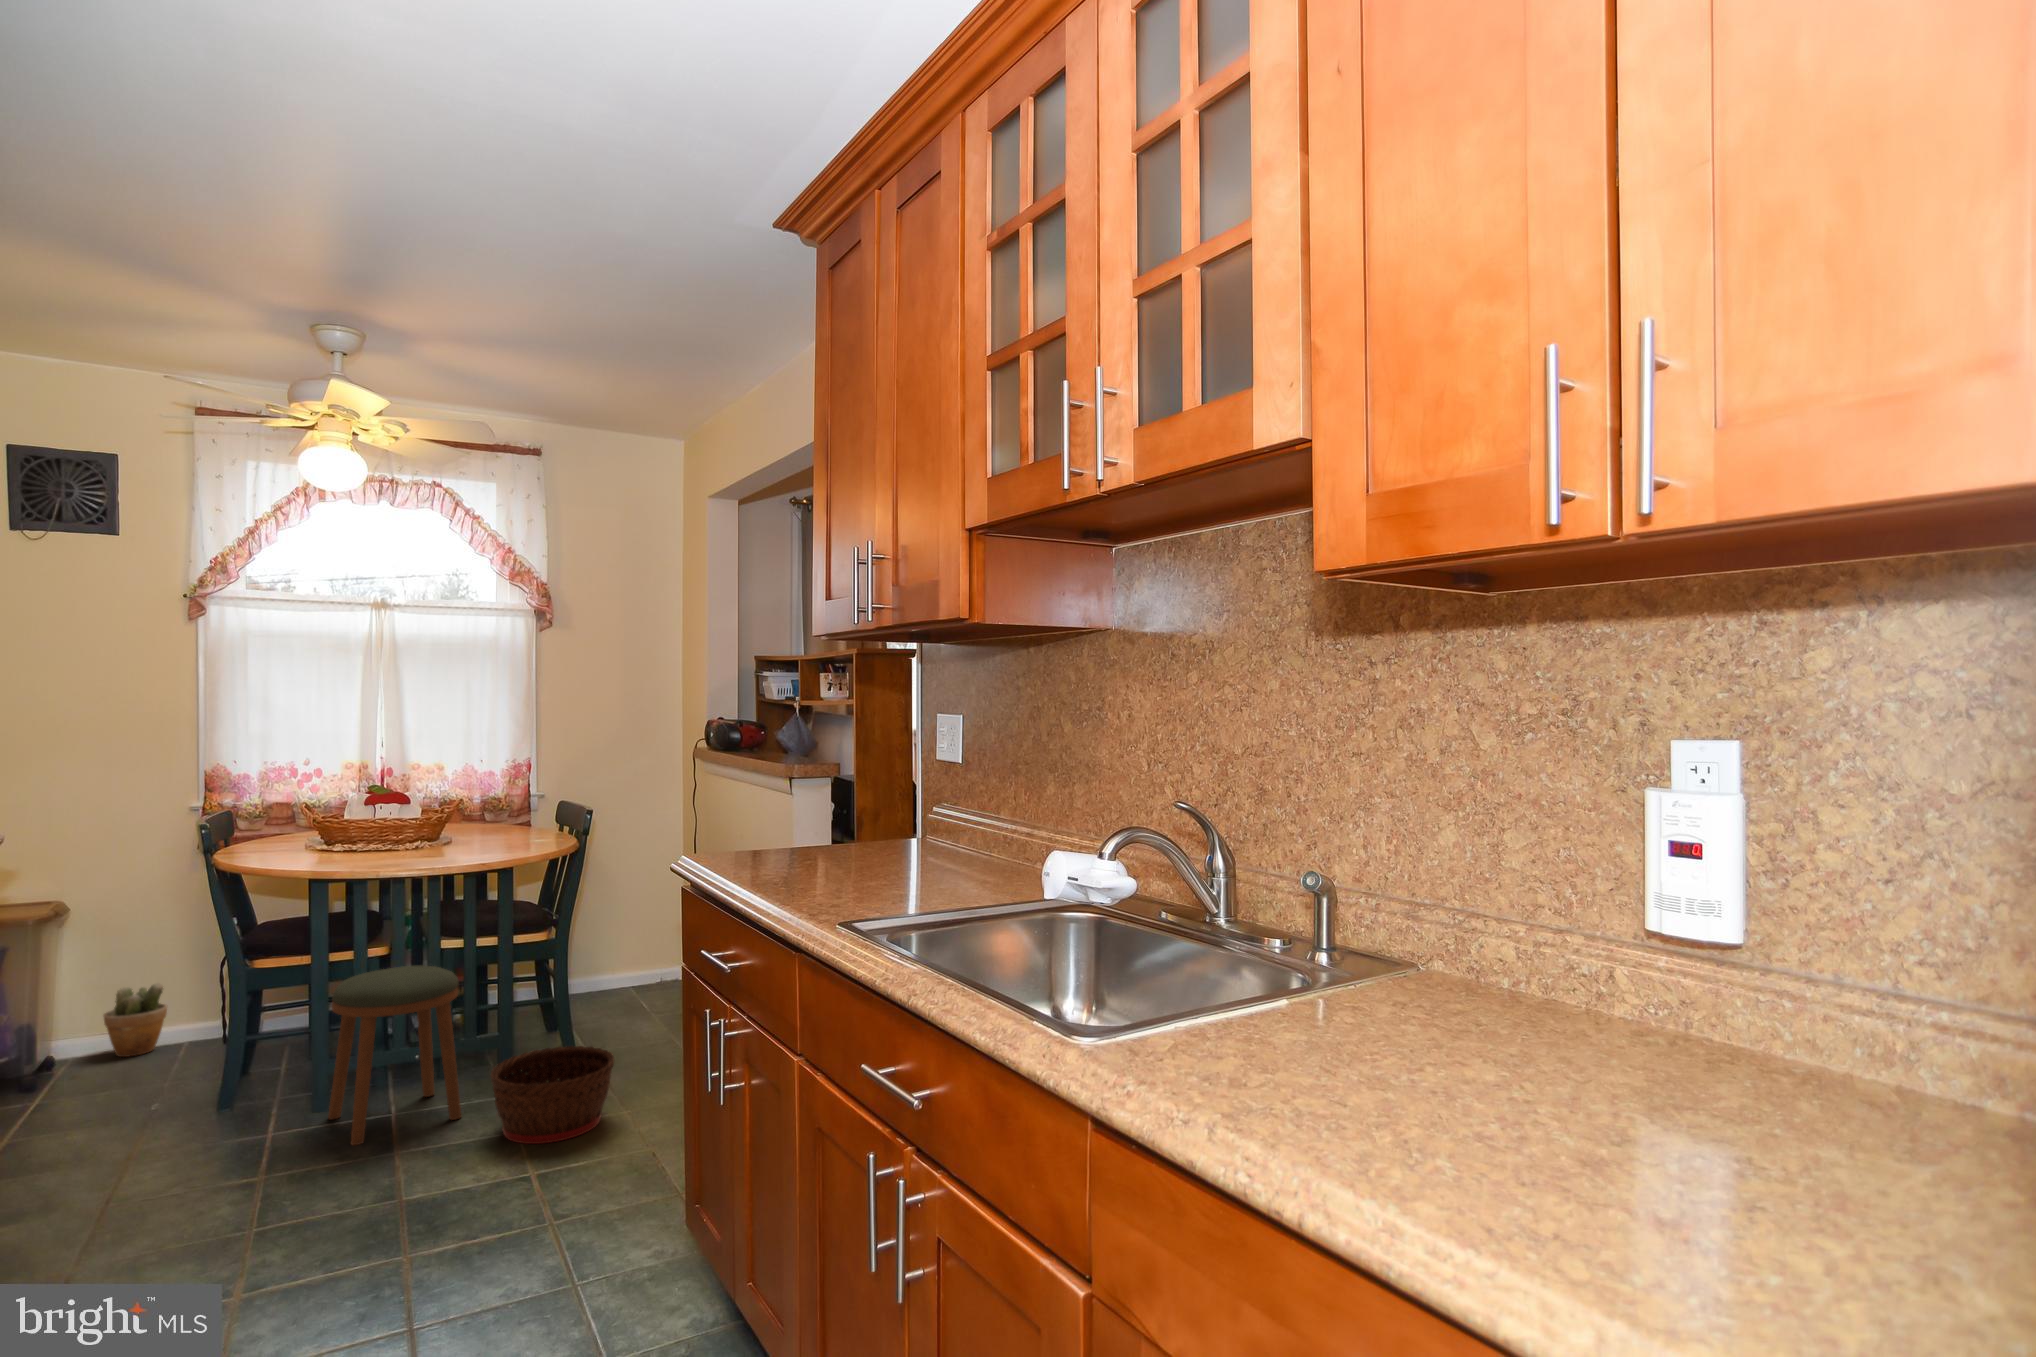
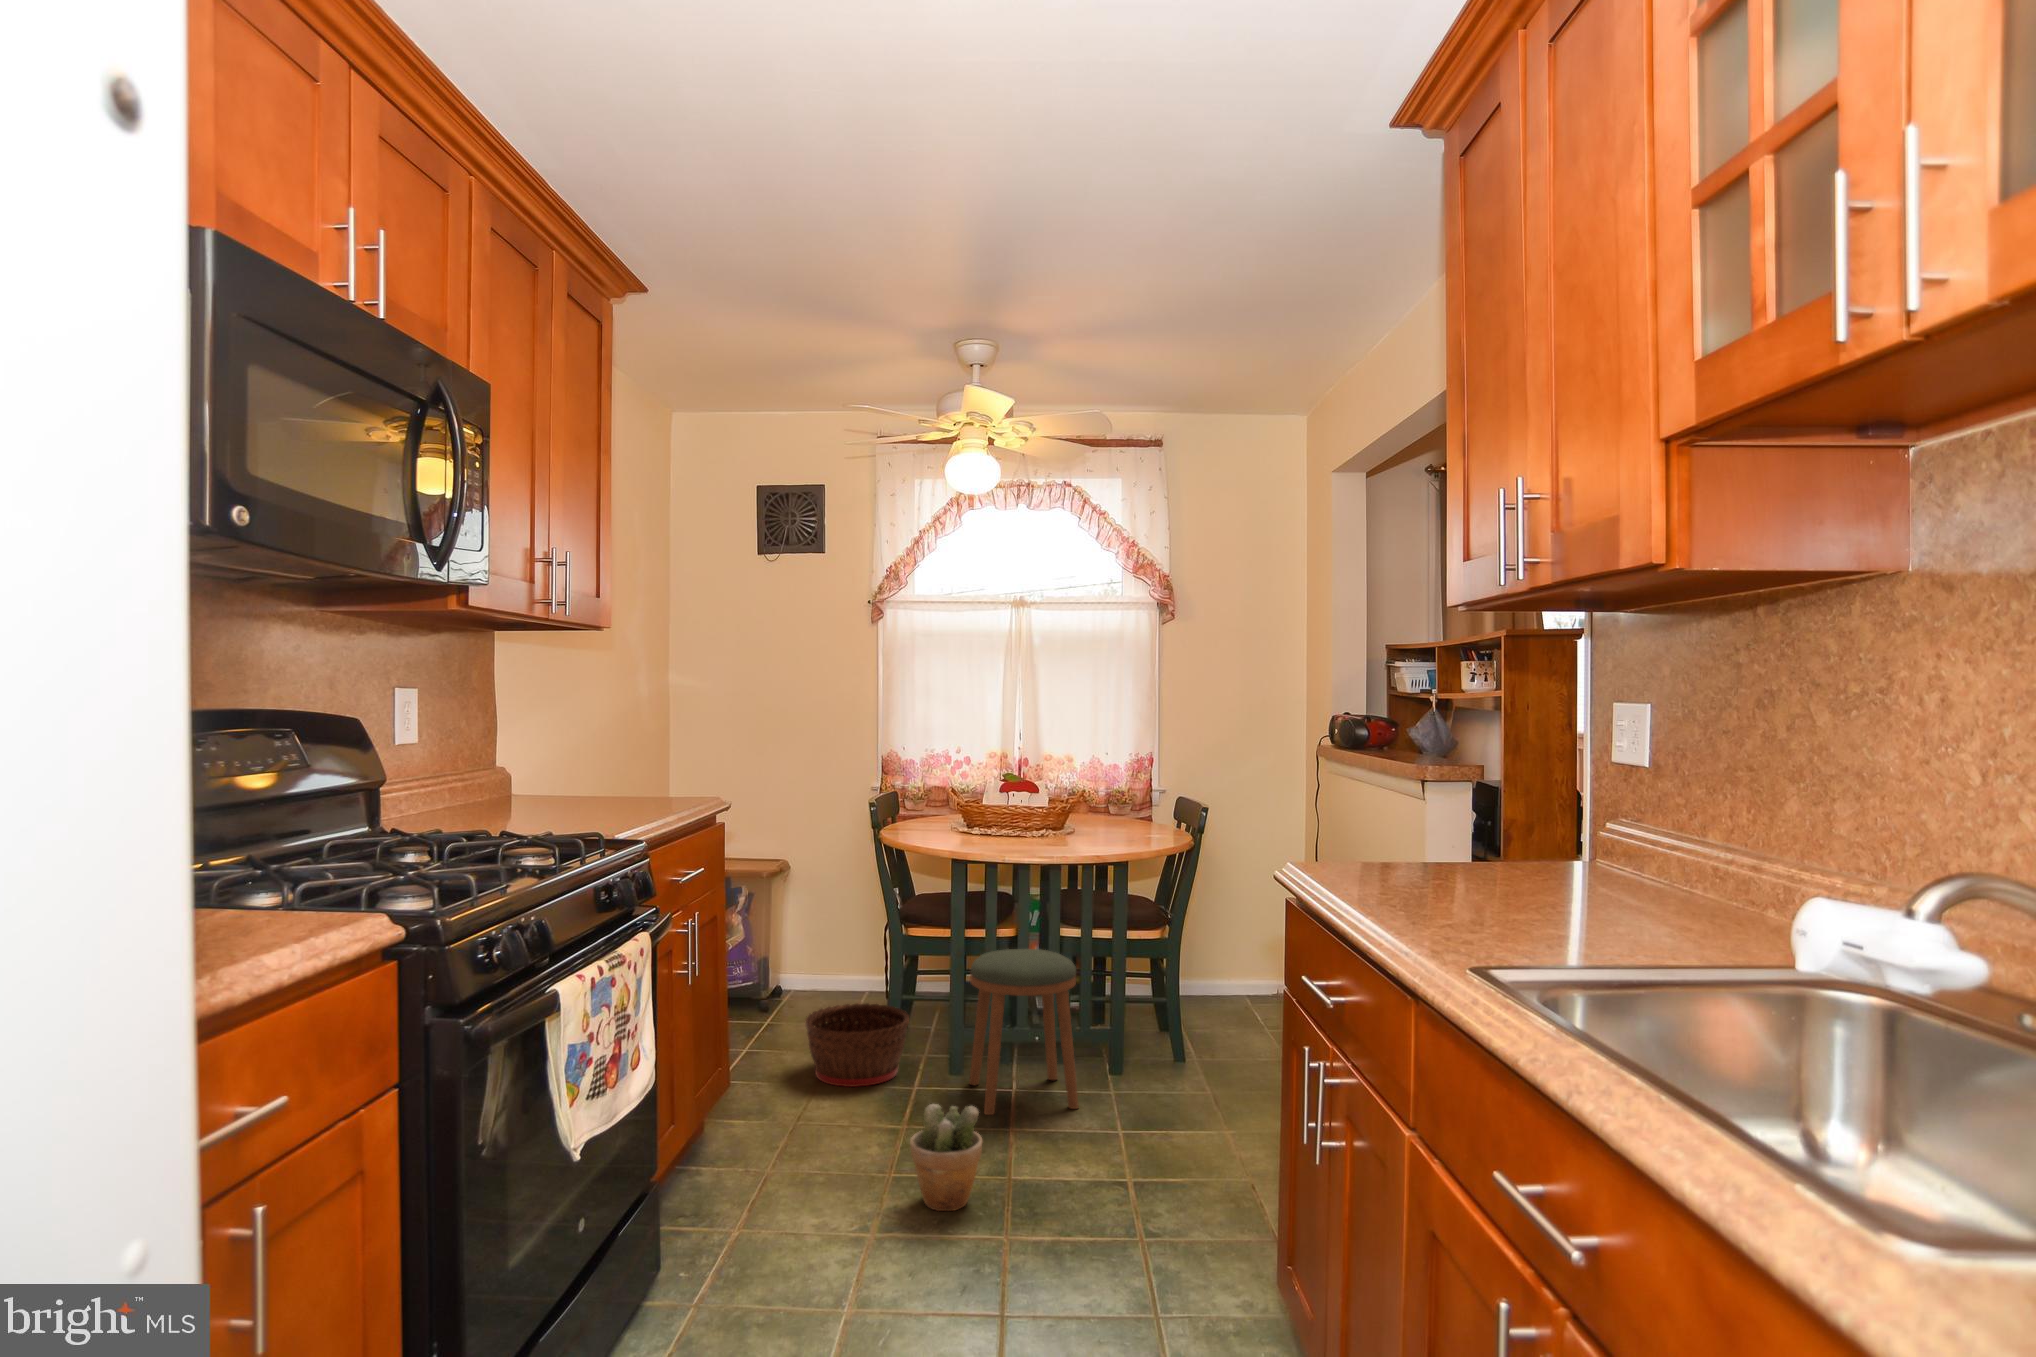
potted plant: present [104,984,167,1057] -> present [910,1104,983,1211]
basket: present [491,1046,614,1144] -> present [805,1003,909,1087]

